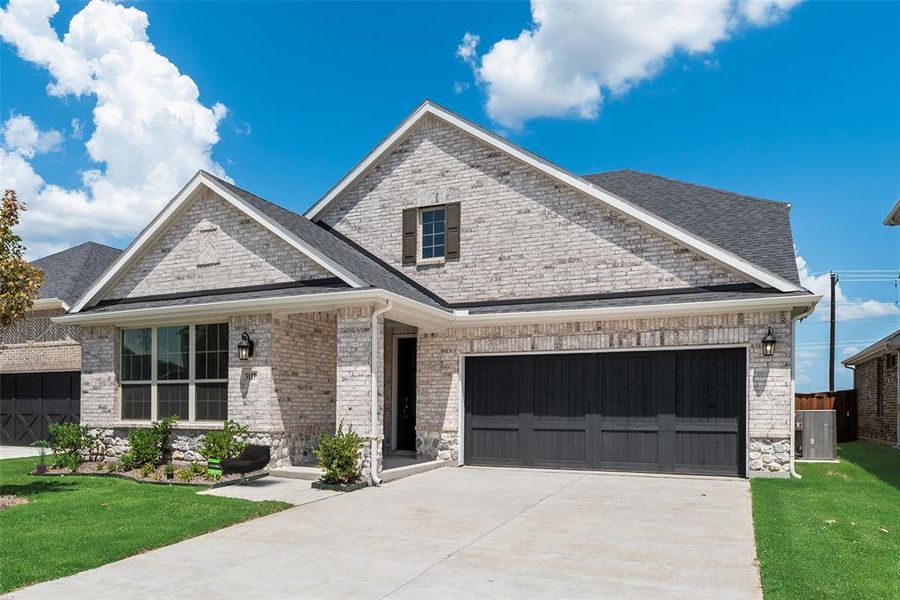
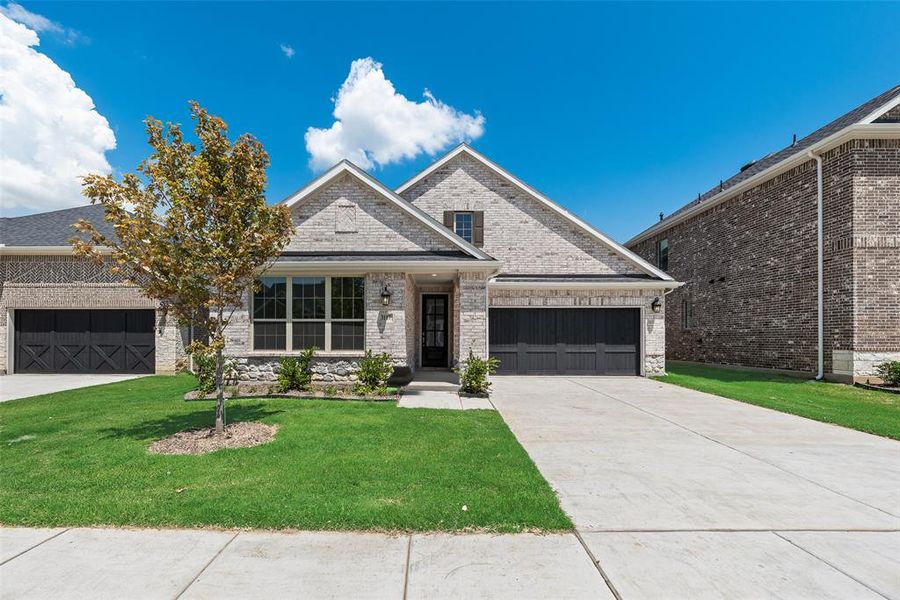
decorative plant: present [36,447,47,473] -> none [179,373,207,396]

